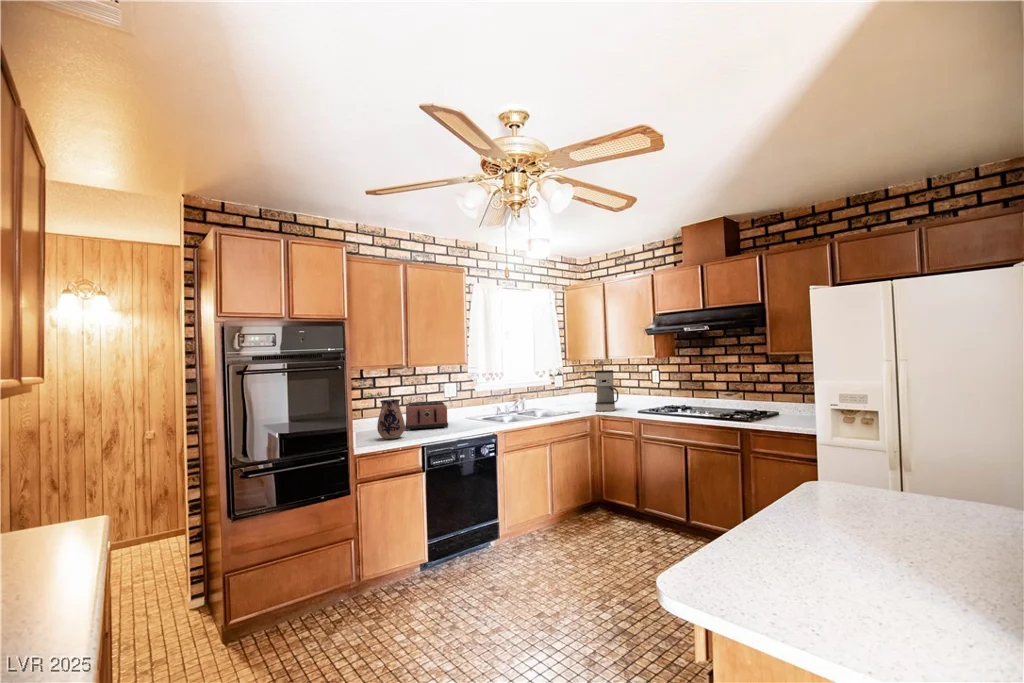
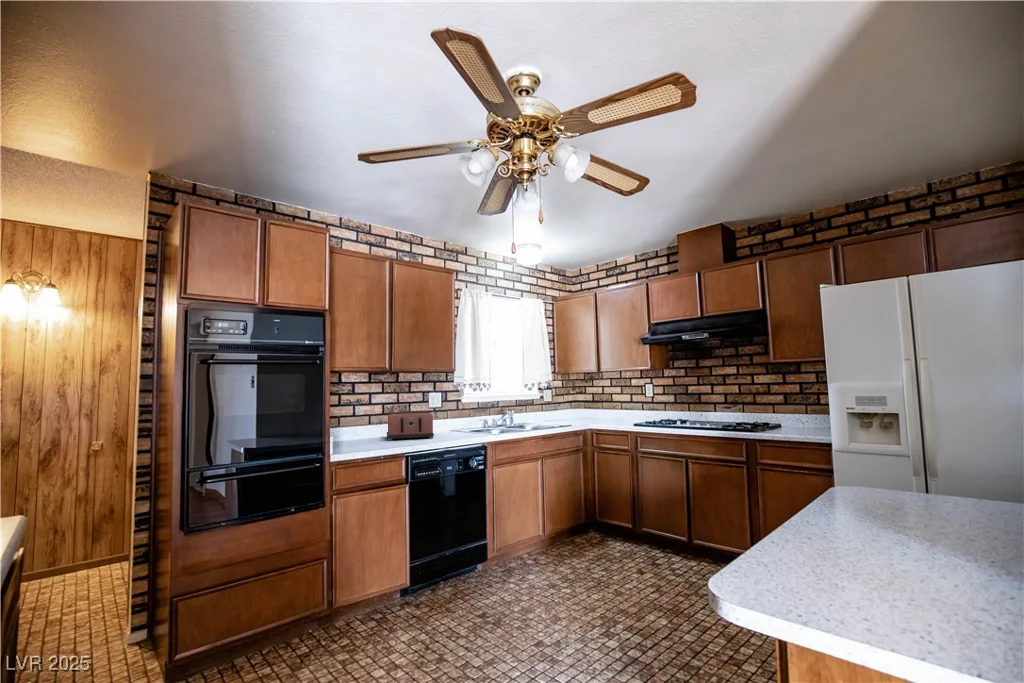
coffee maker: present [595,370,618,411] -> none [588,382,612,425]
ceramic pitcher: present [377,399,405,439] -> none [357,404,387,447]

